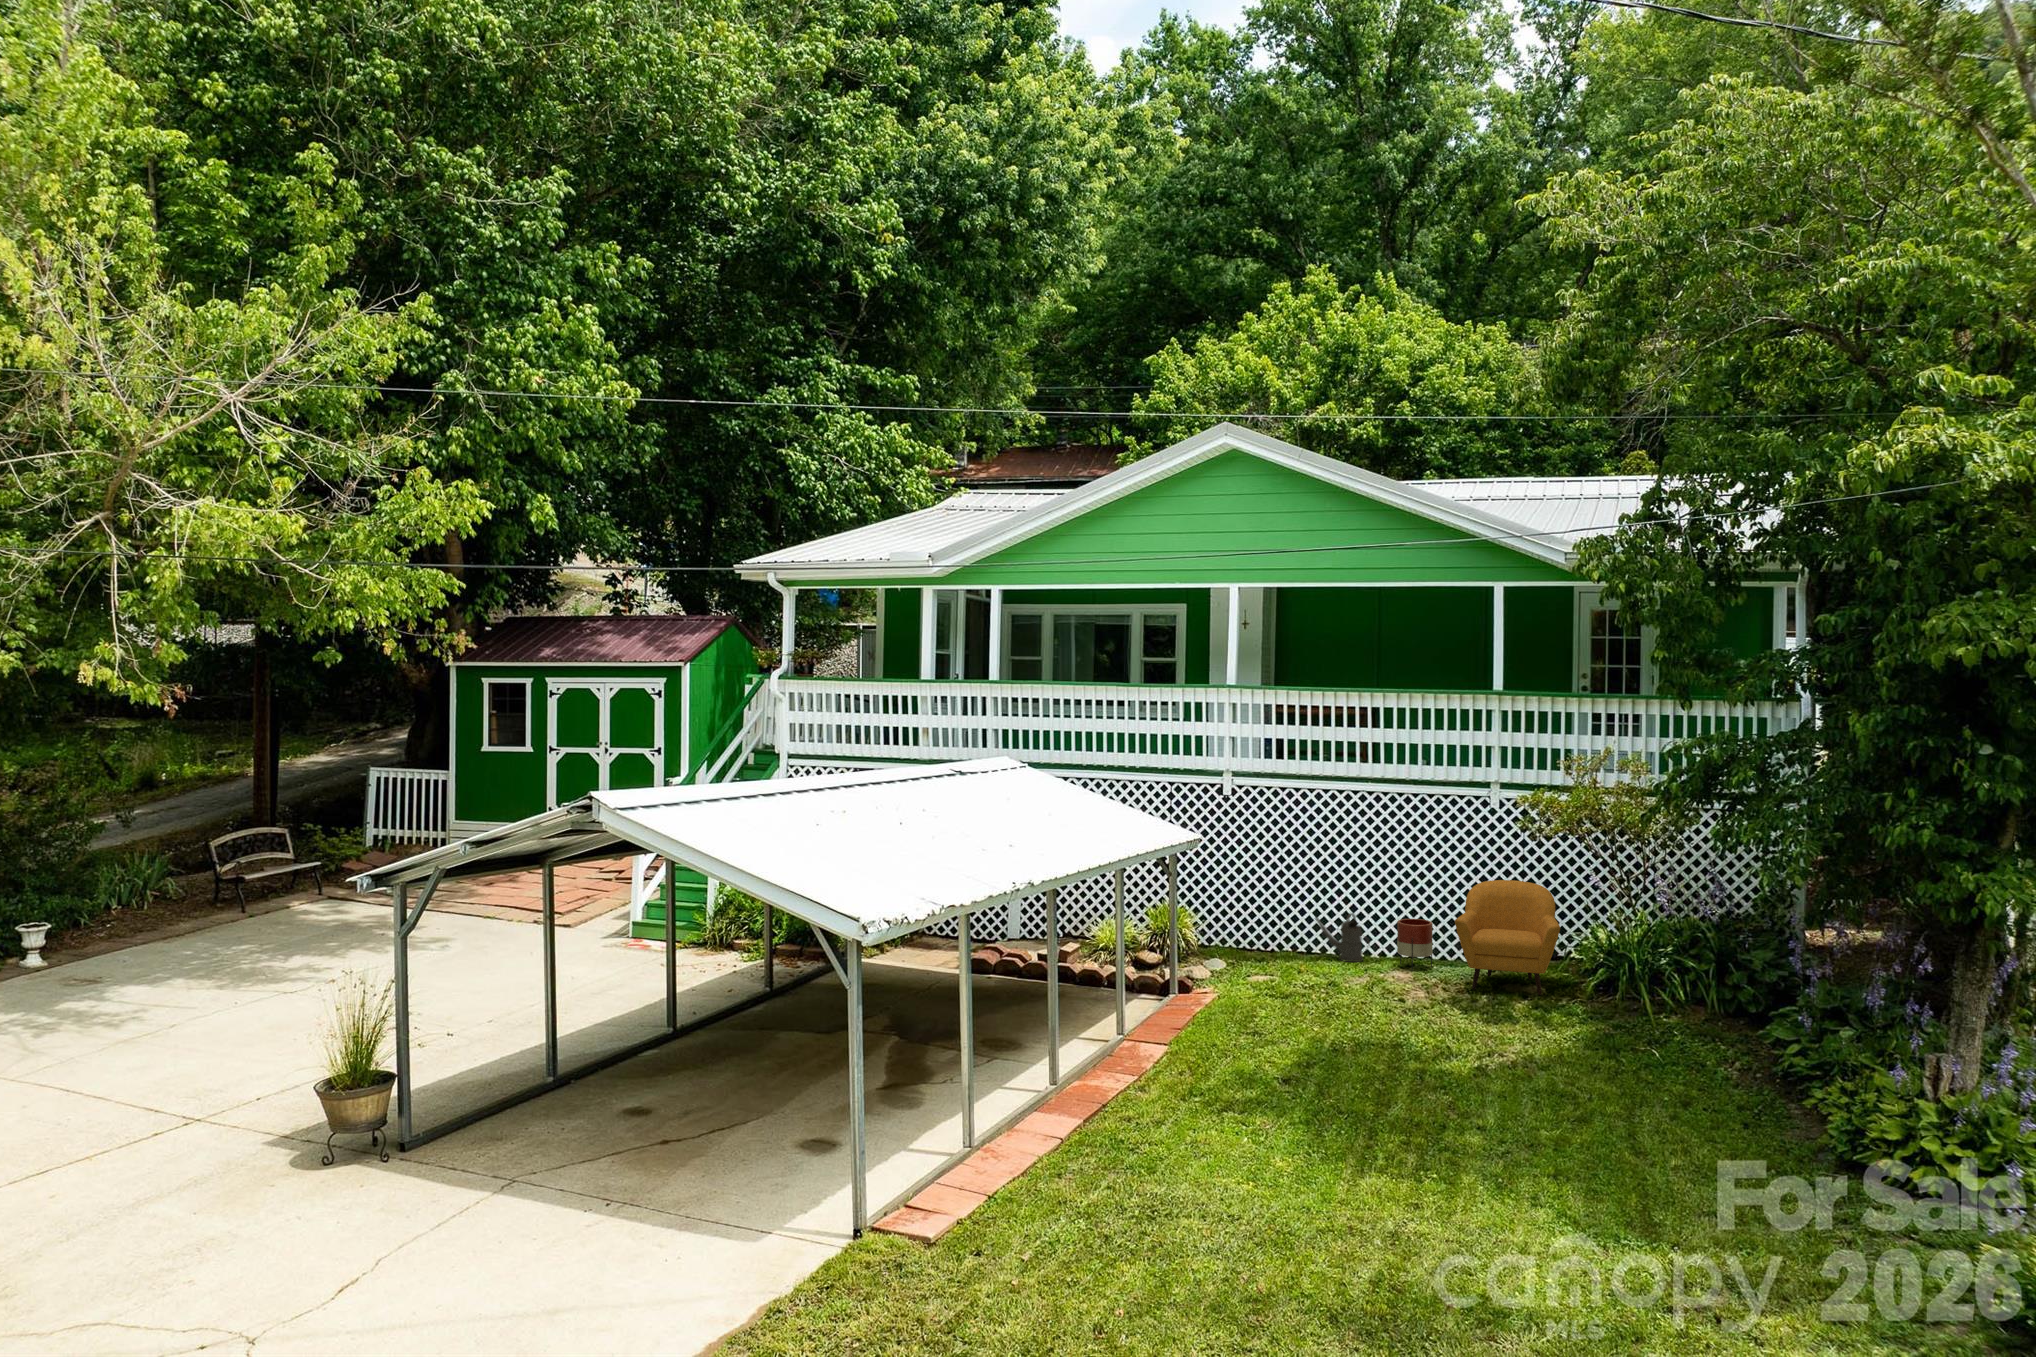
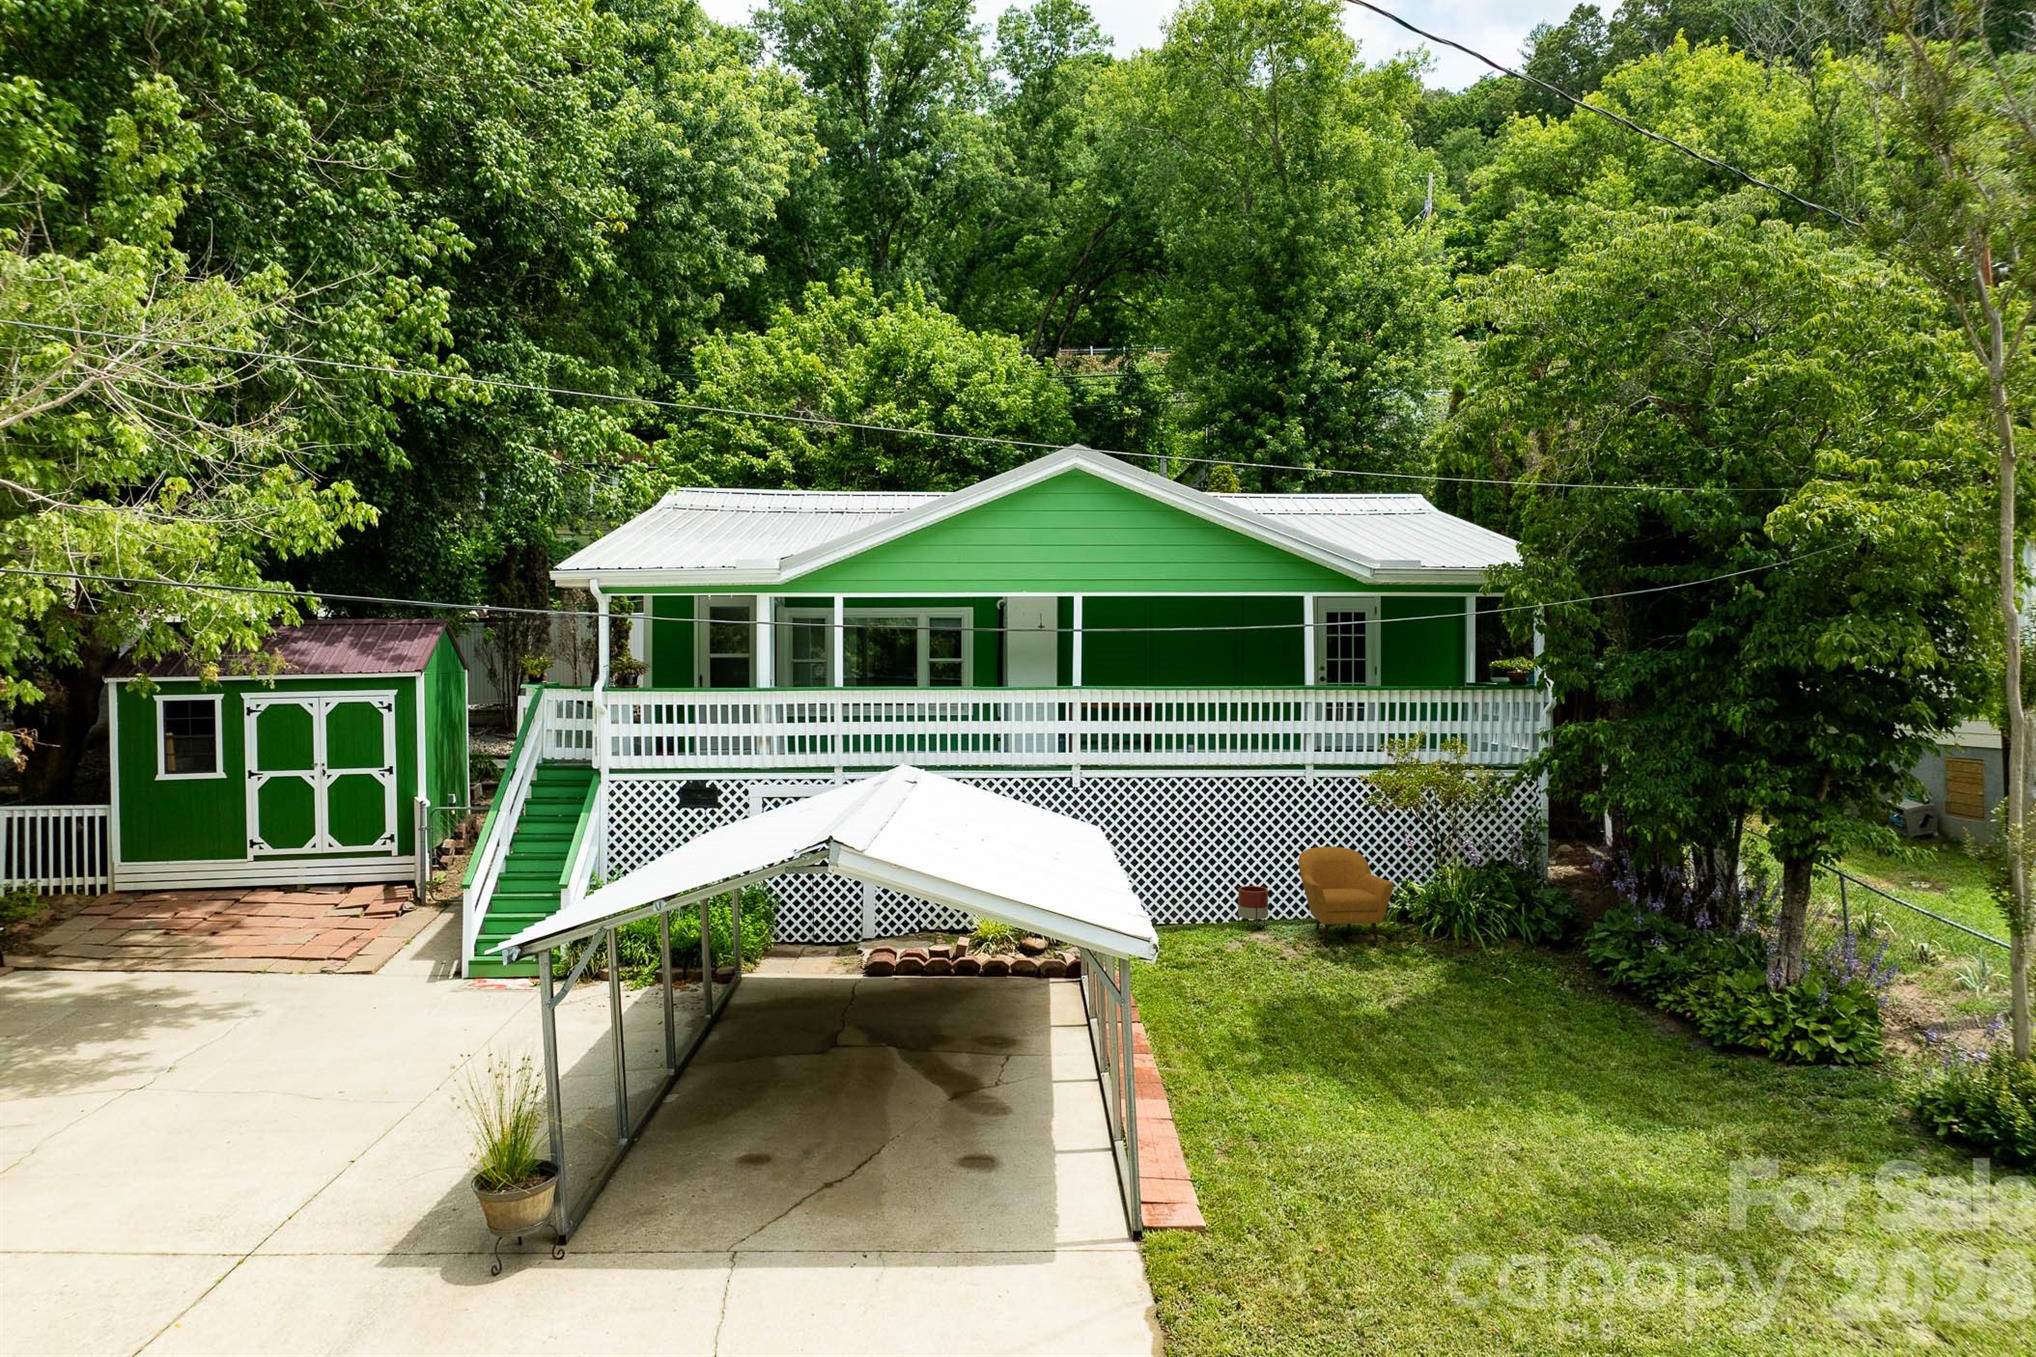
watering can: present [1315,913,1363,962] -> none [1161,886,1212,929]

